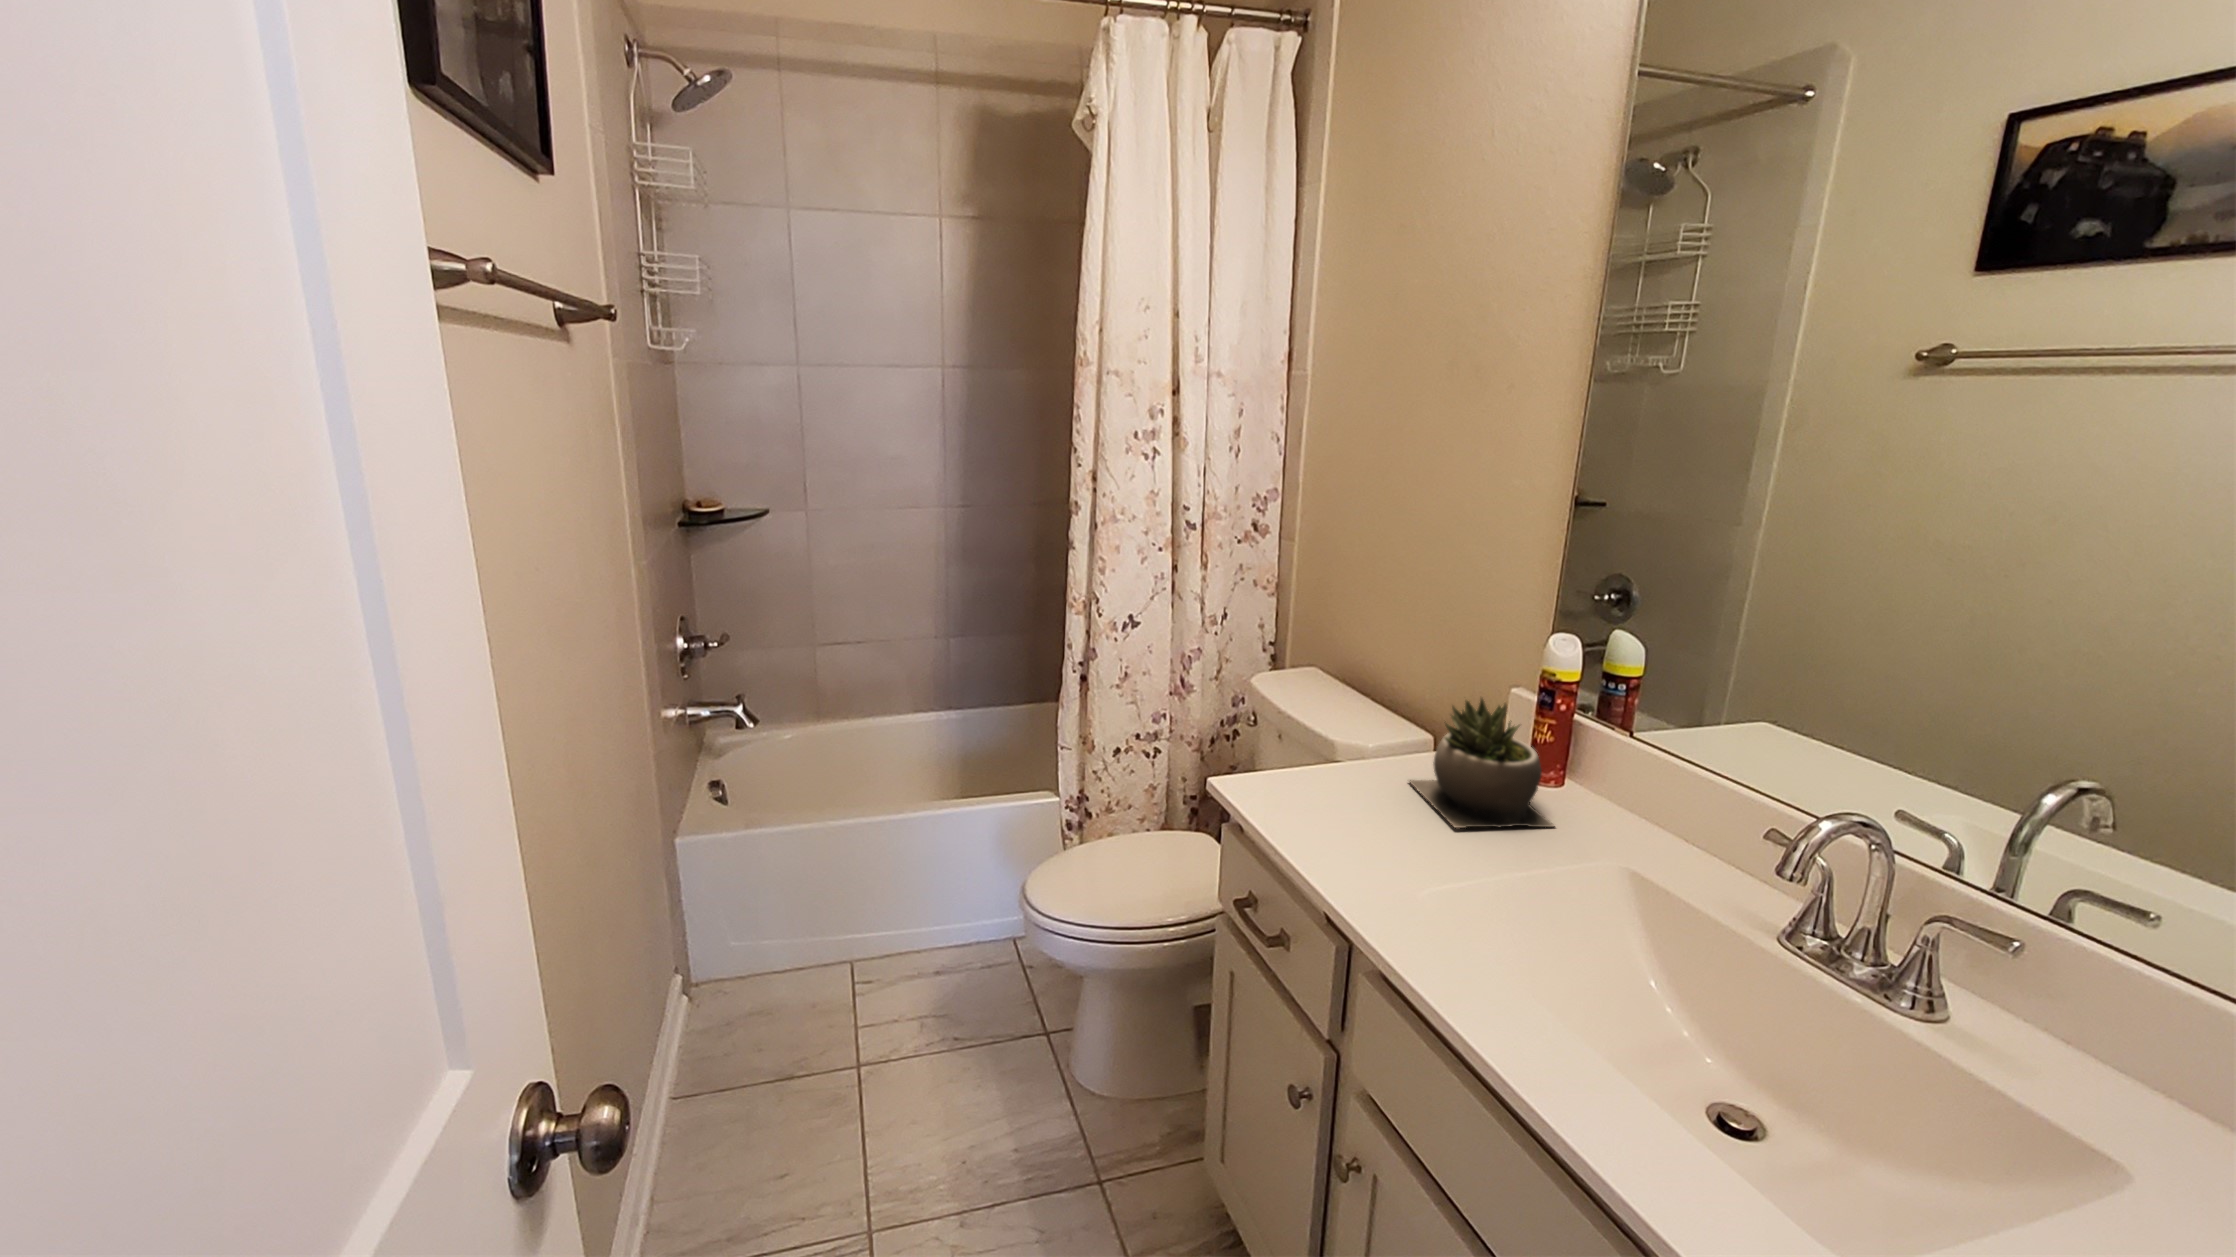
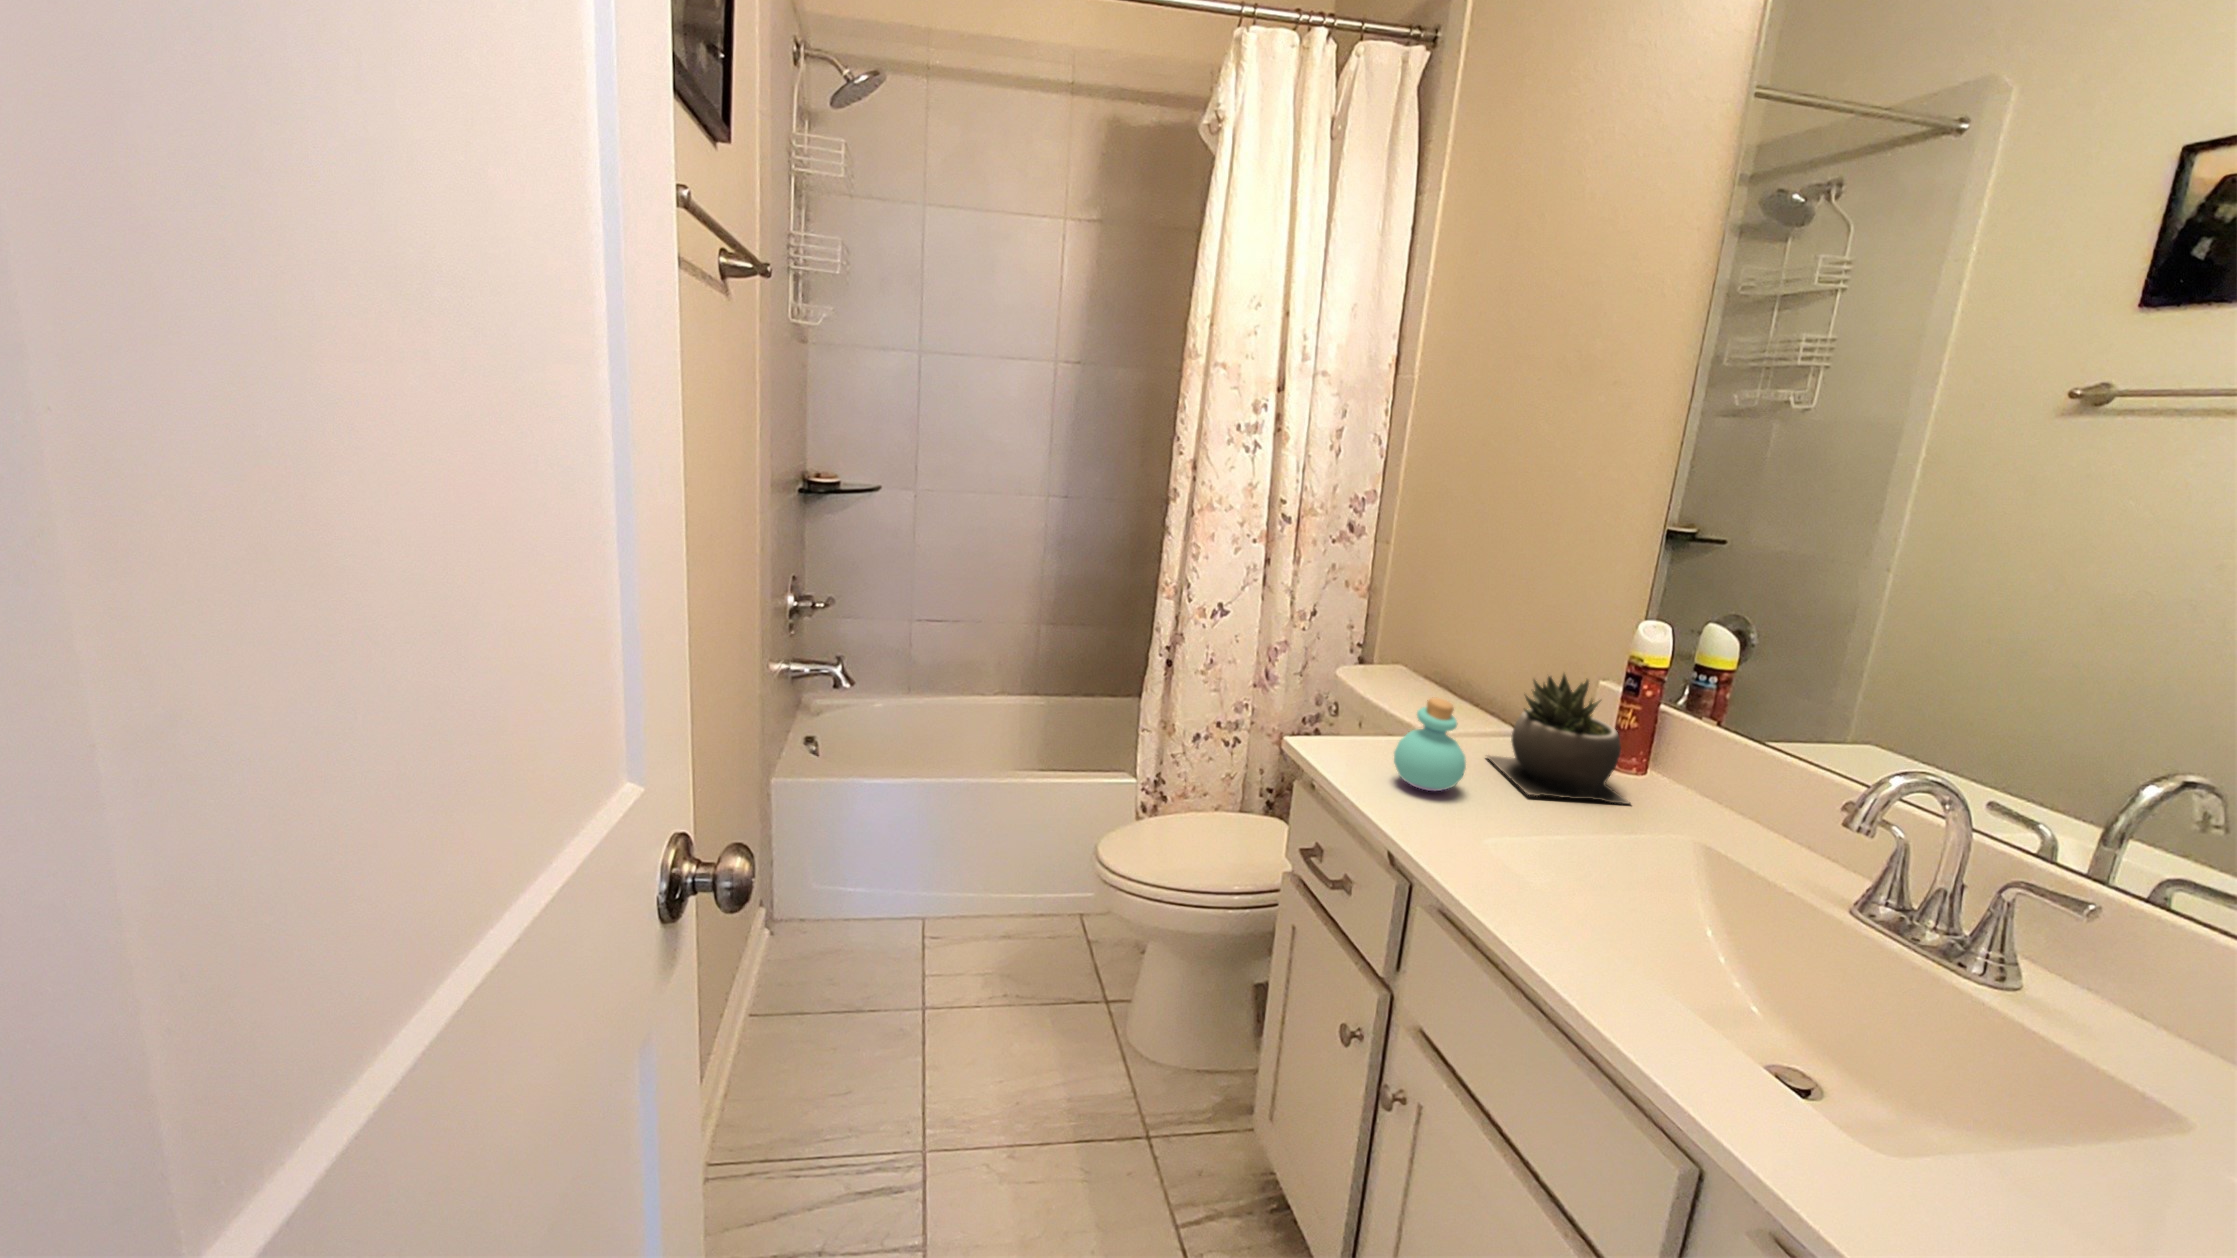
perfume bottle: none [1320,738,1393,835] -> present [1394,698,1466,791]

